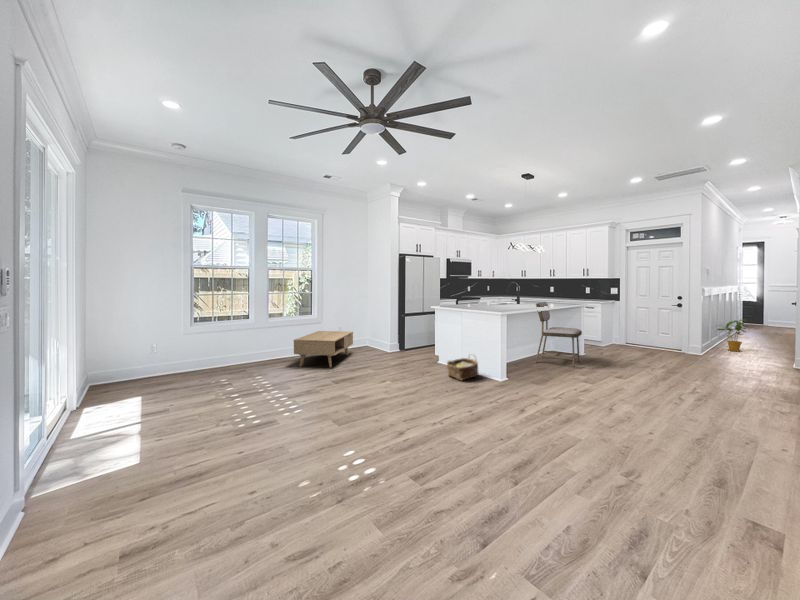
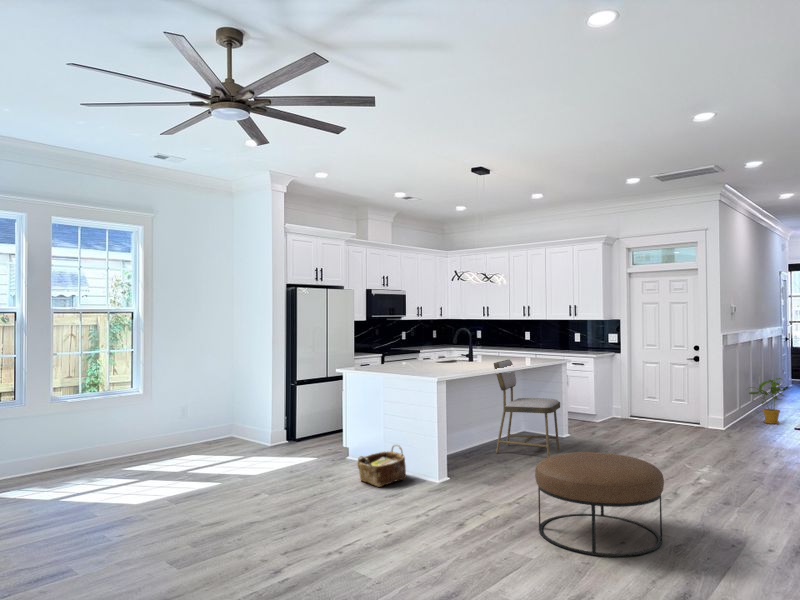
coffee table: present [294,331,353,367] -> none [102,415,206,478]
ottoman: none [580,365,690,444] -> present [535,452,664,556]

